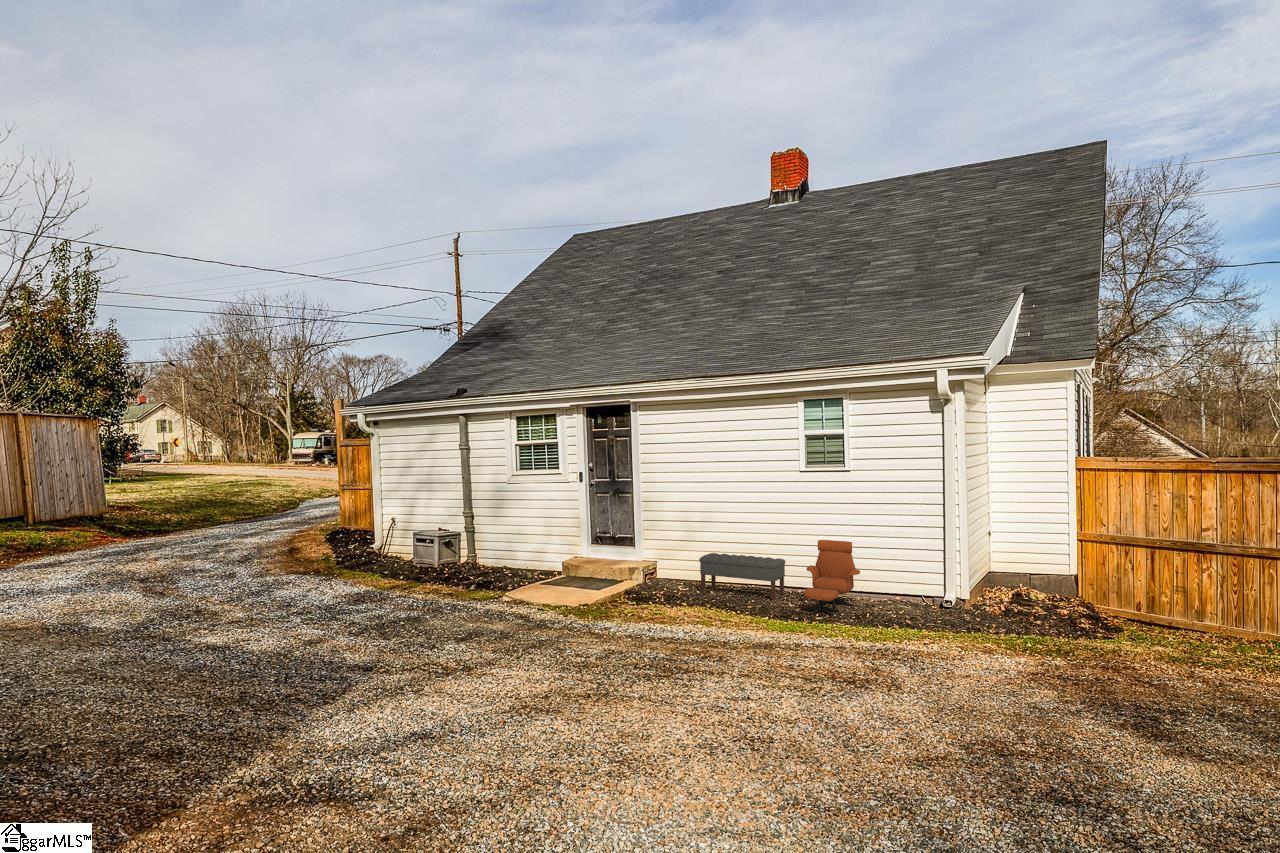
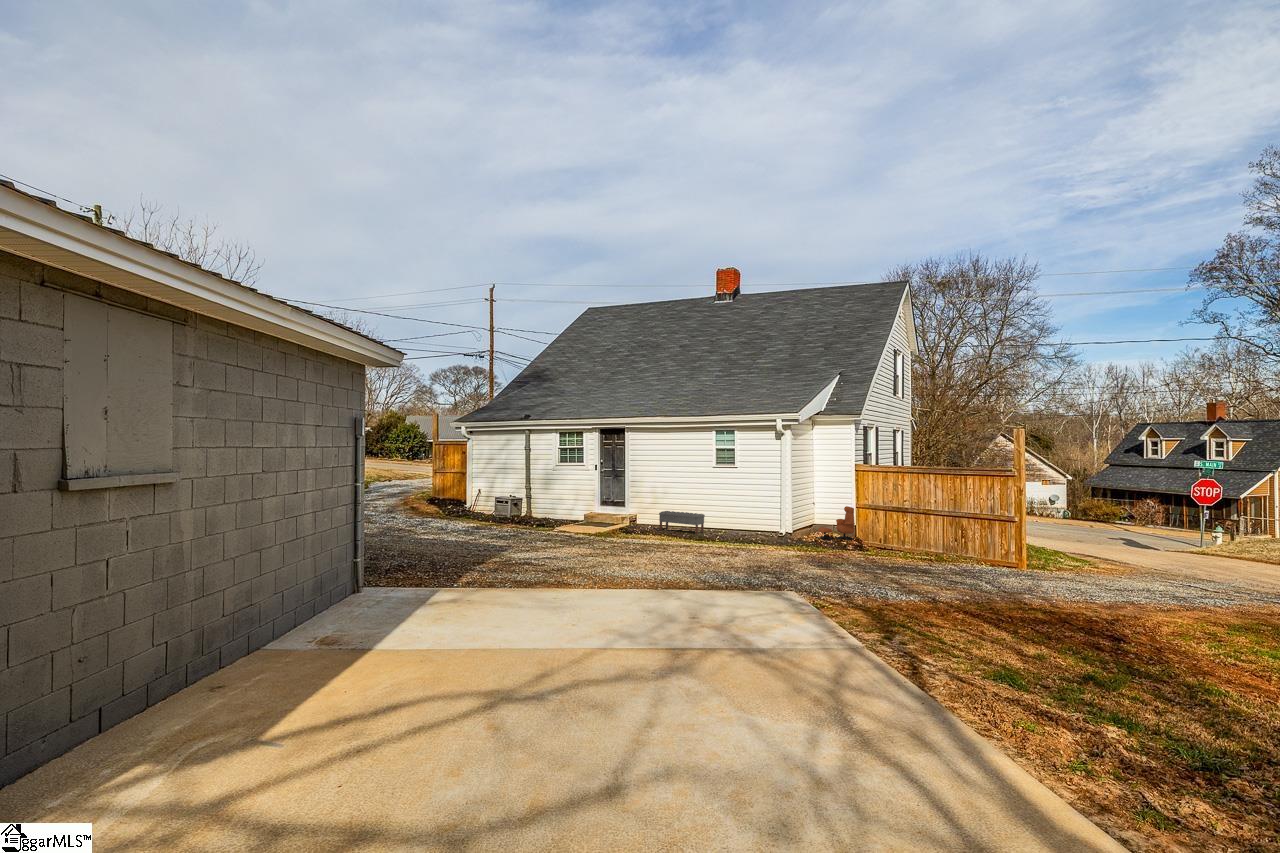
lounge chair: present [804,540,860,616] -> present [817,506,855,540]

